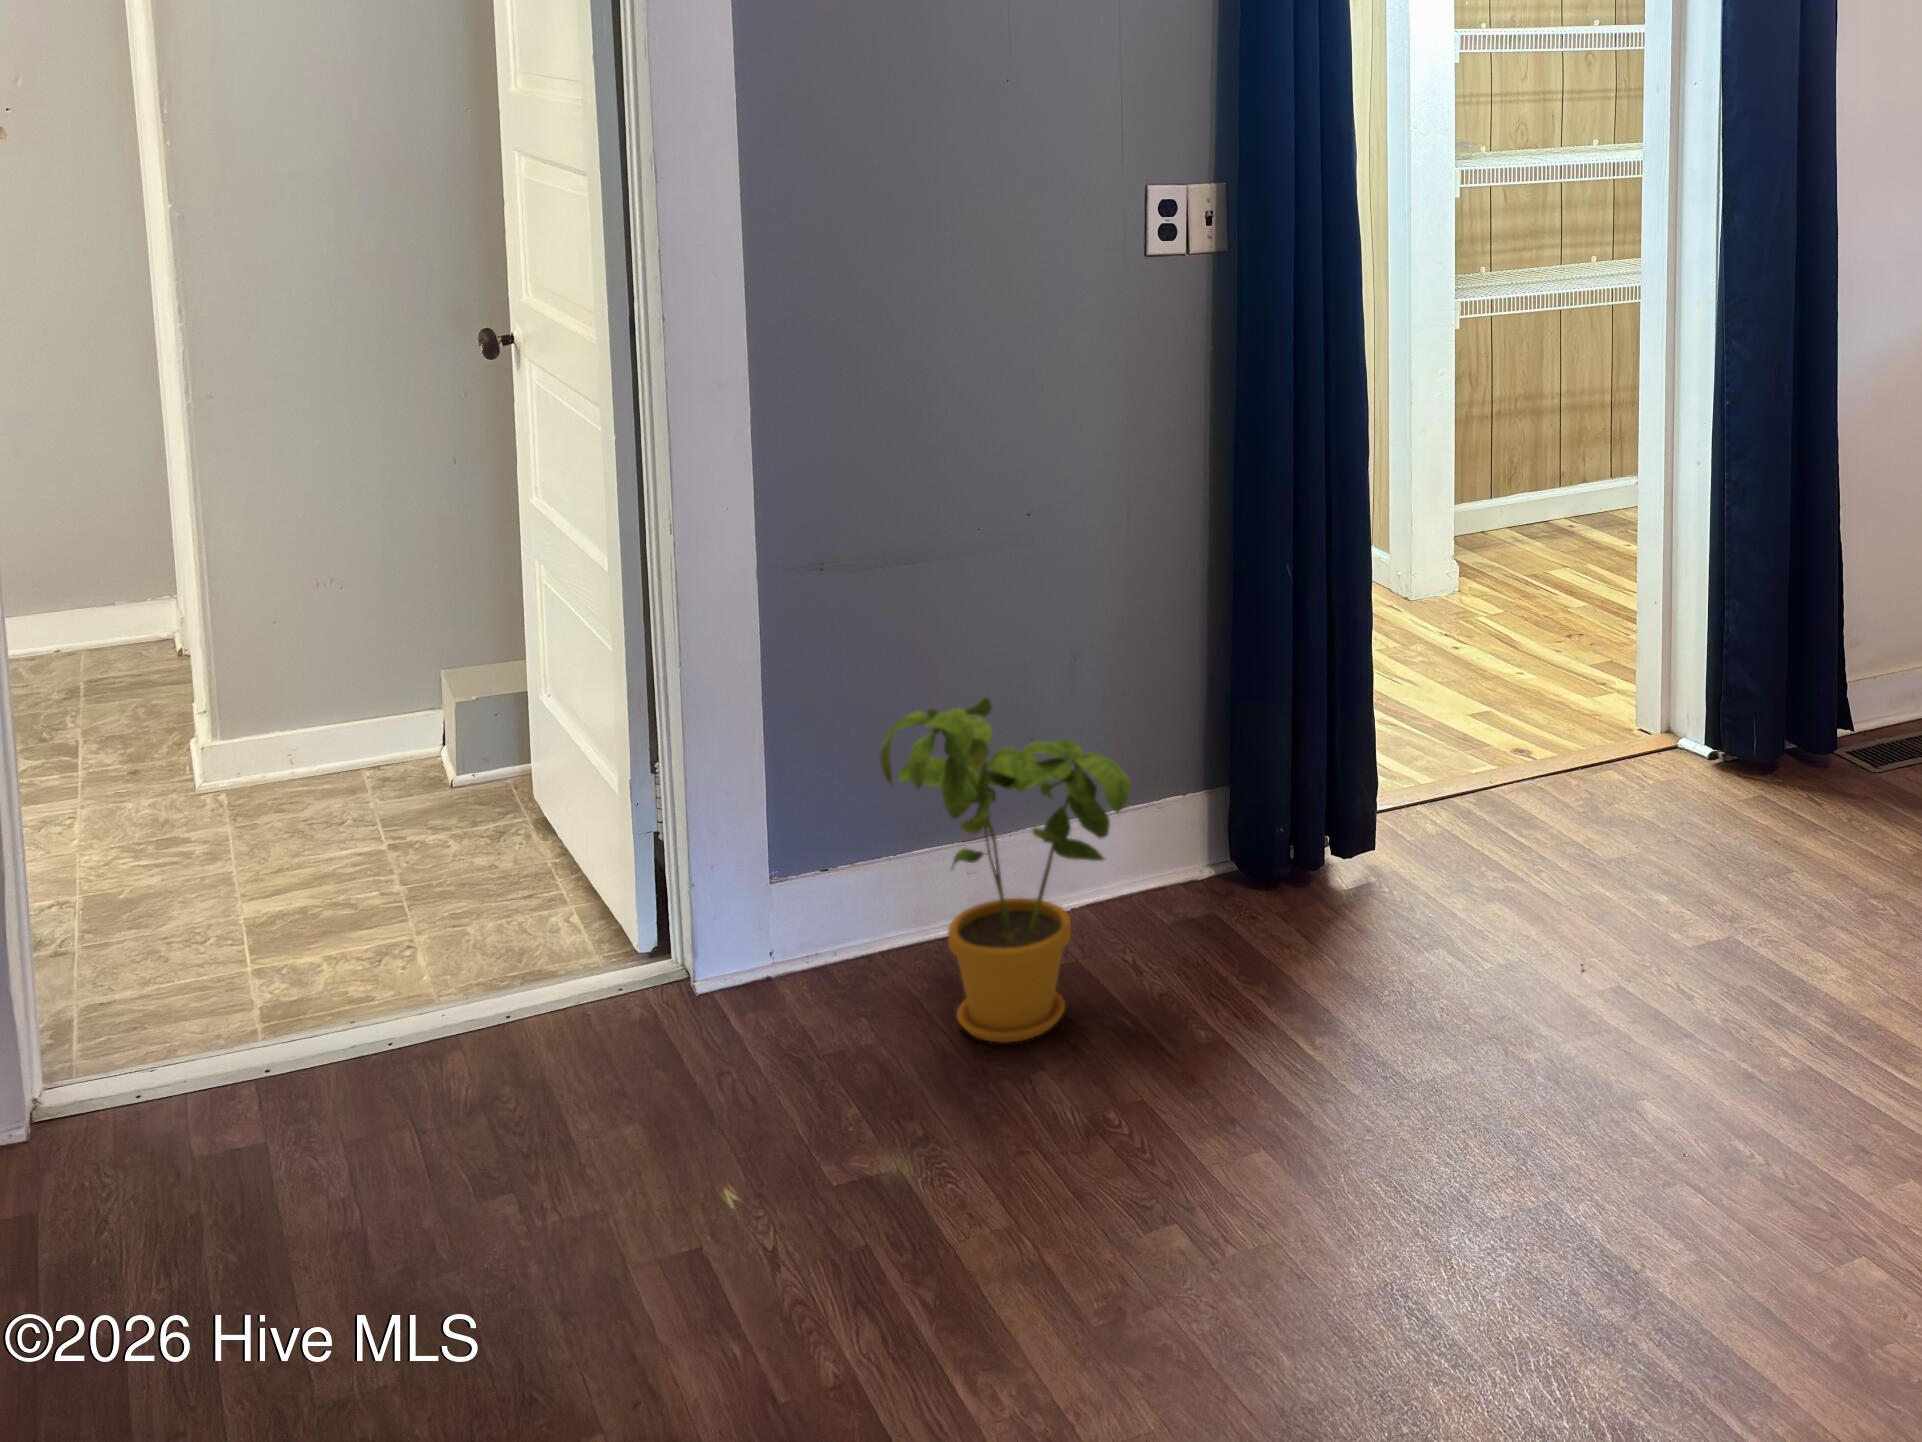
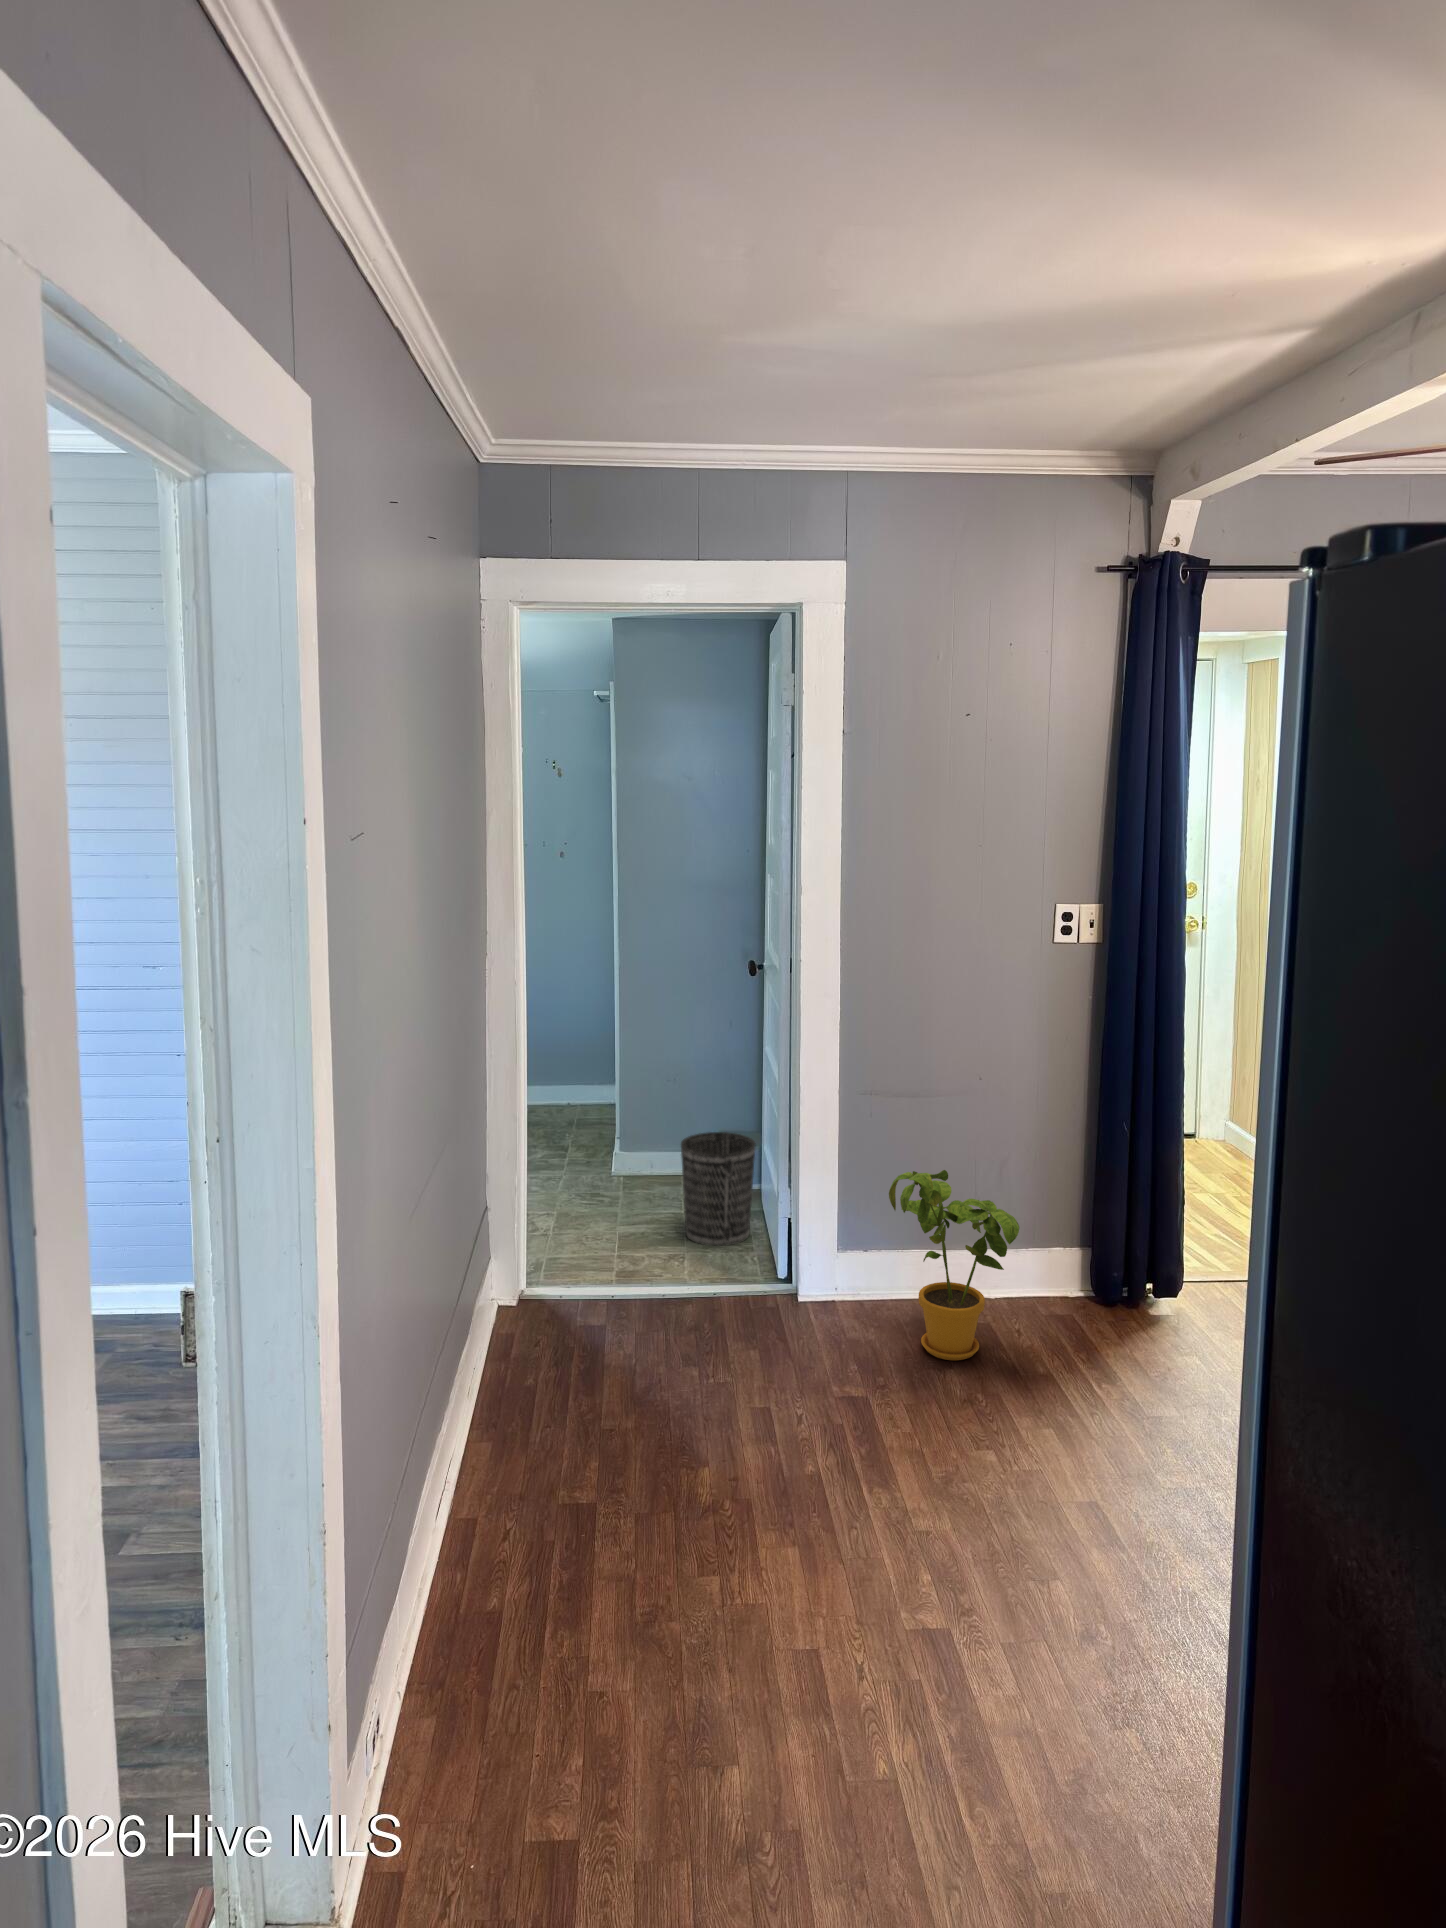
wastebasket: none [386,677,557,915] -> present [681,1132,756,1246]

